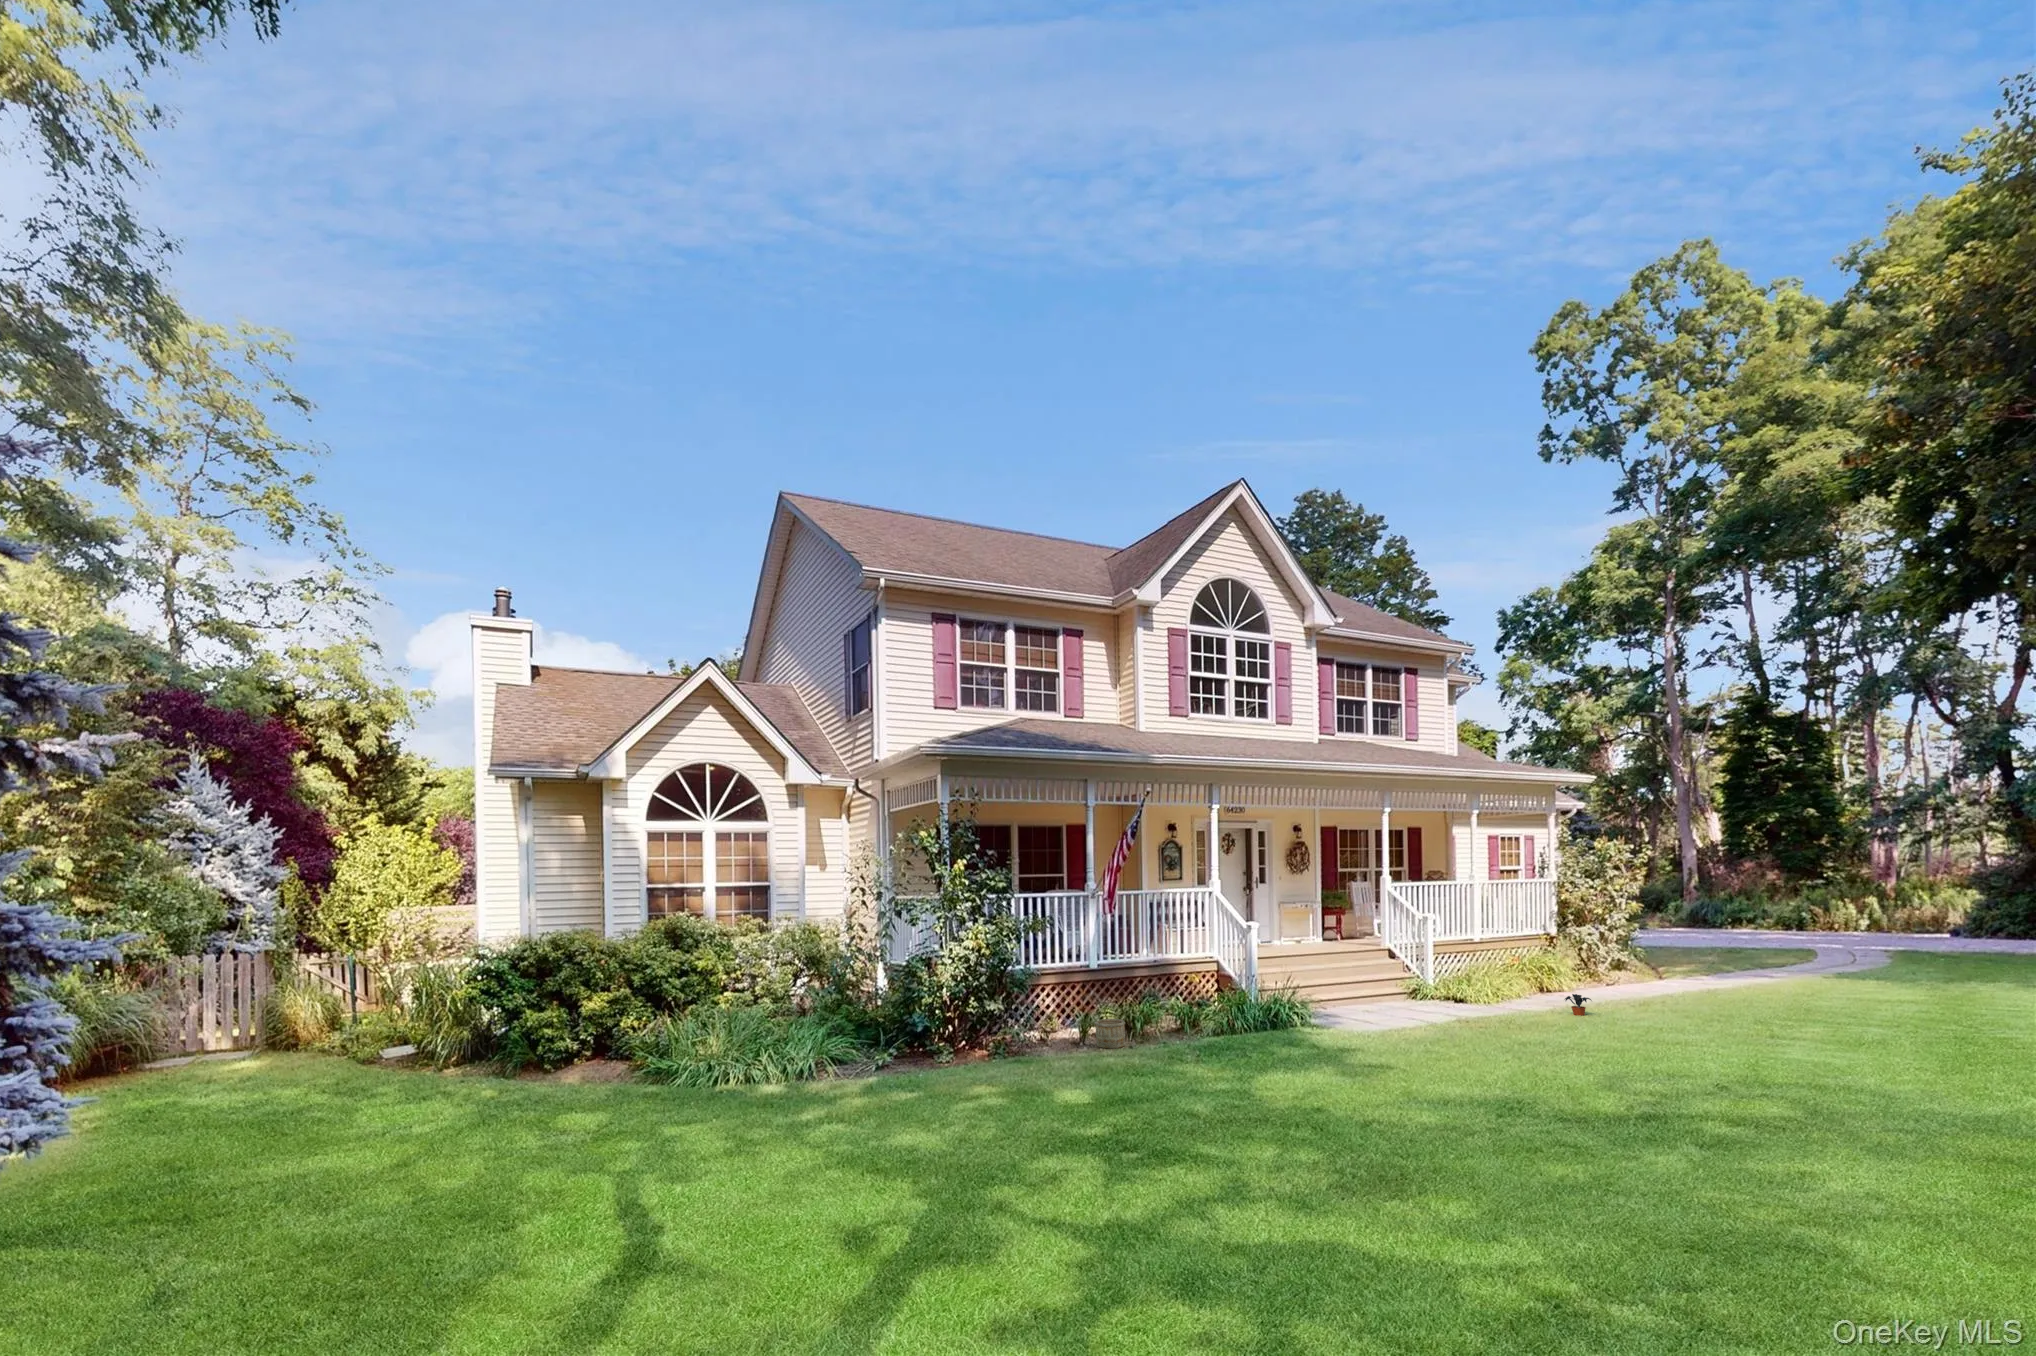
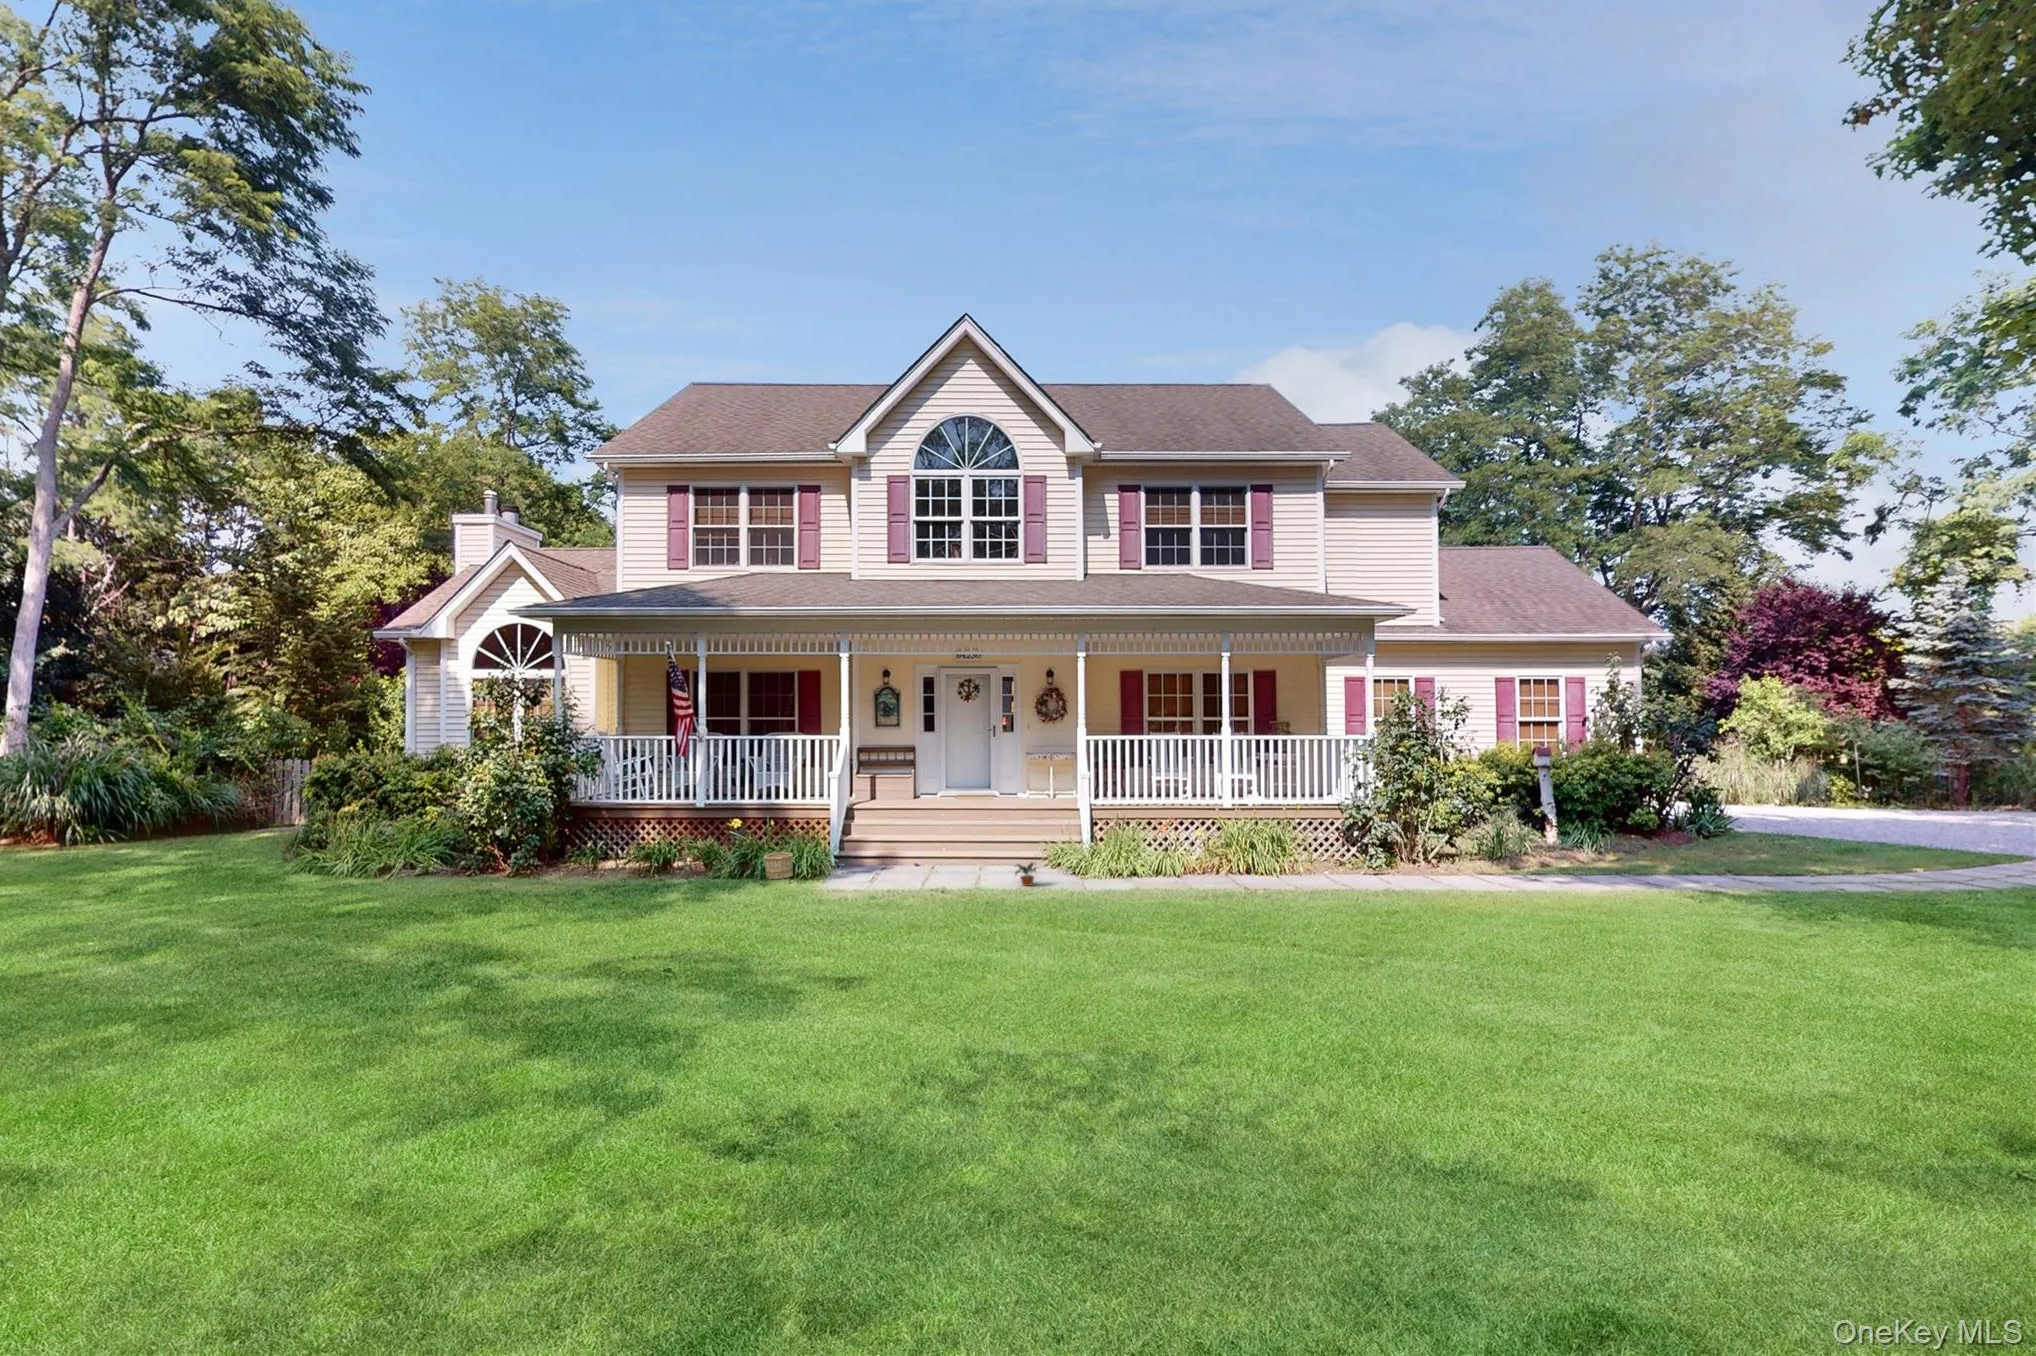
wooden bucket: present [1095,1019,1125,1048] -> present [764,852,793,879]

